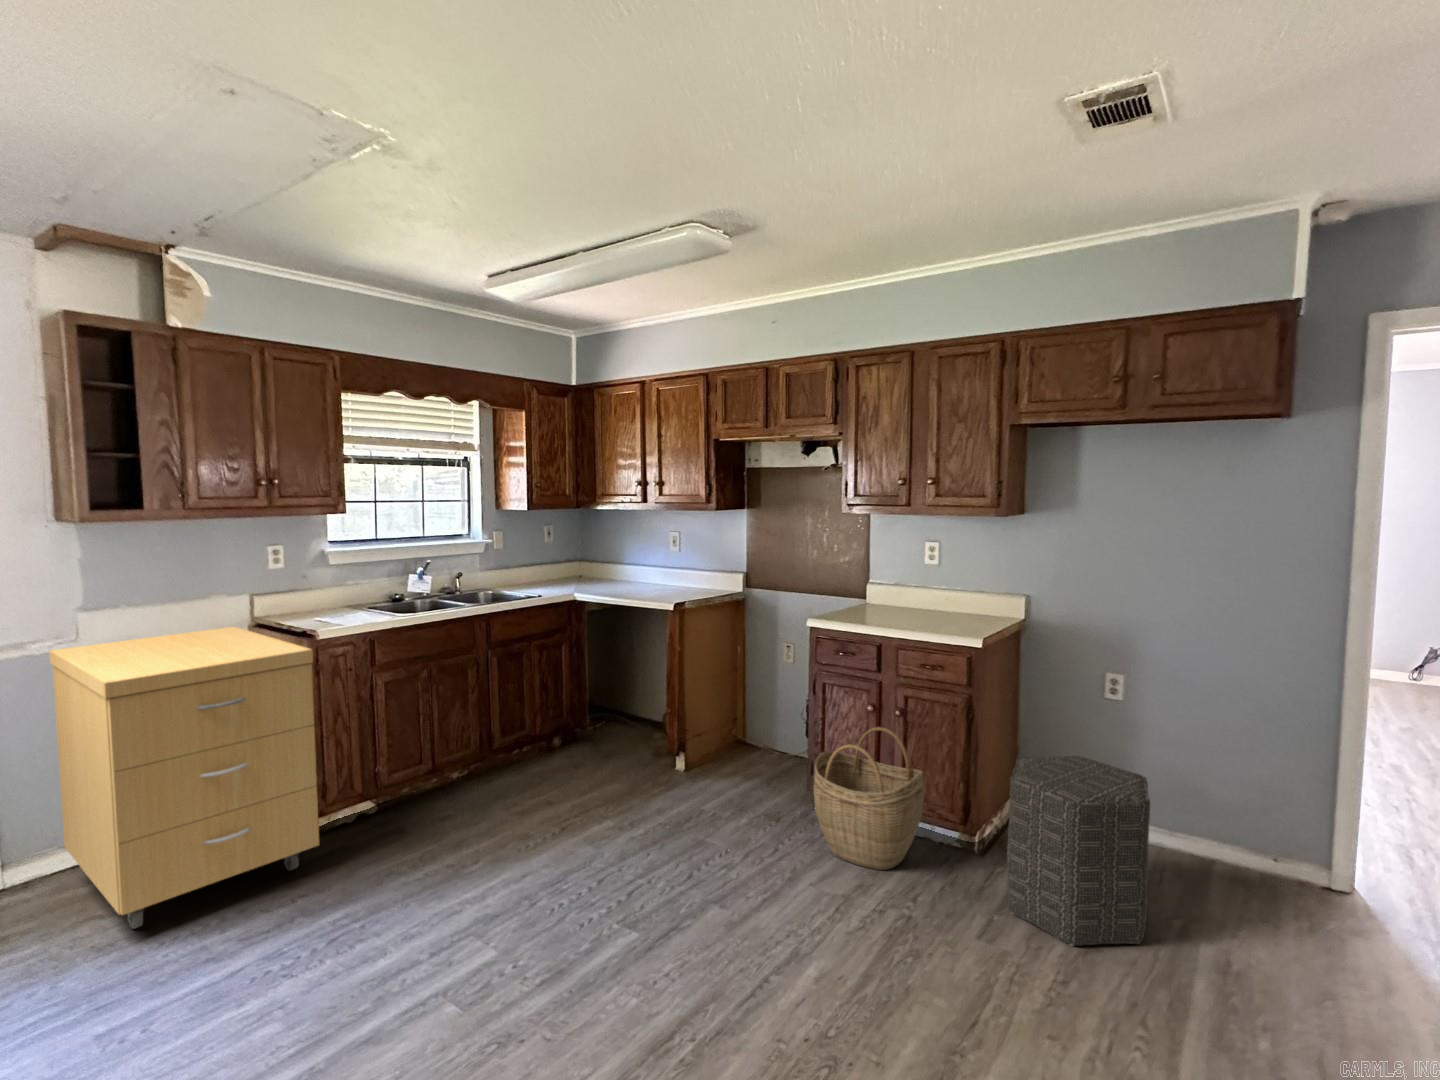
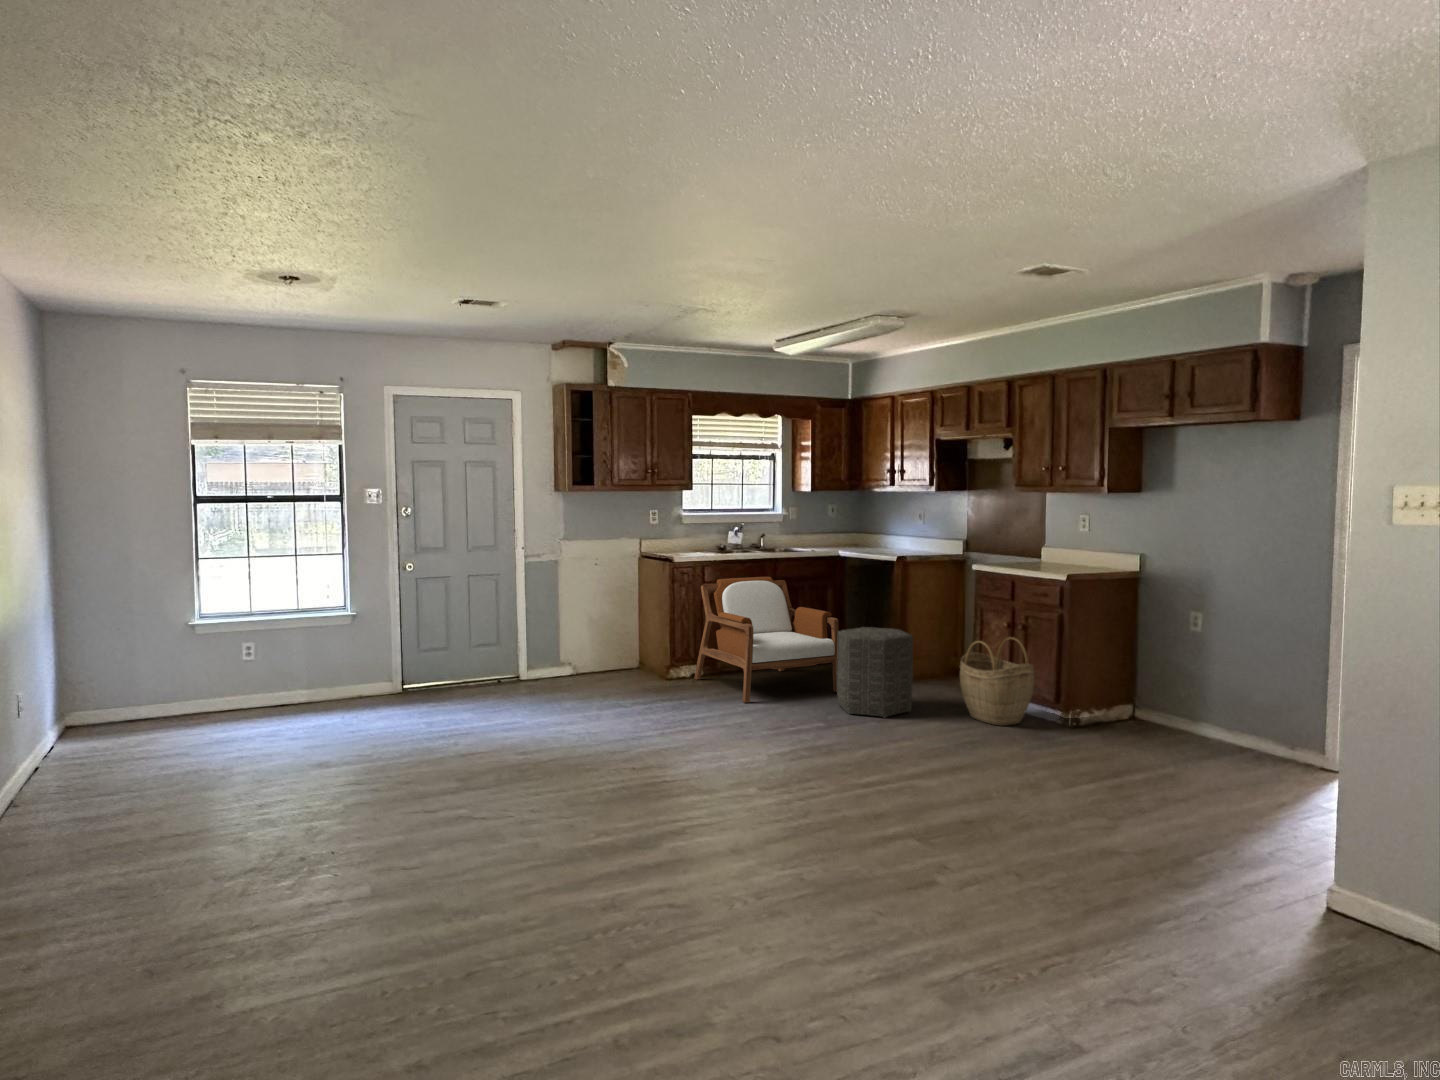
storage cabinet: present [49,627,319,929] -> none [551,555,671,694]
armchair: none [363,645,614,890] -> present [694,577,838,703]
ottoman: present [1007,756,1150,946] -> present [837,627,913,718]

